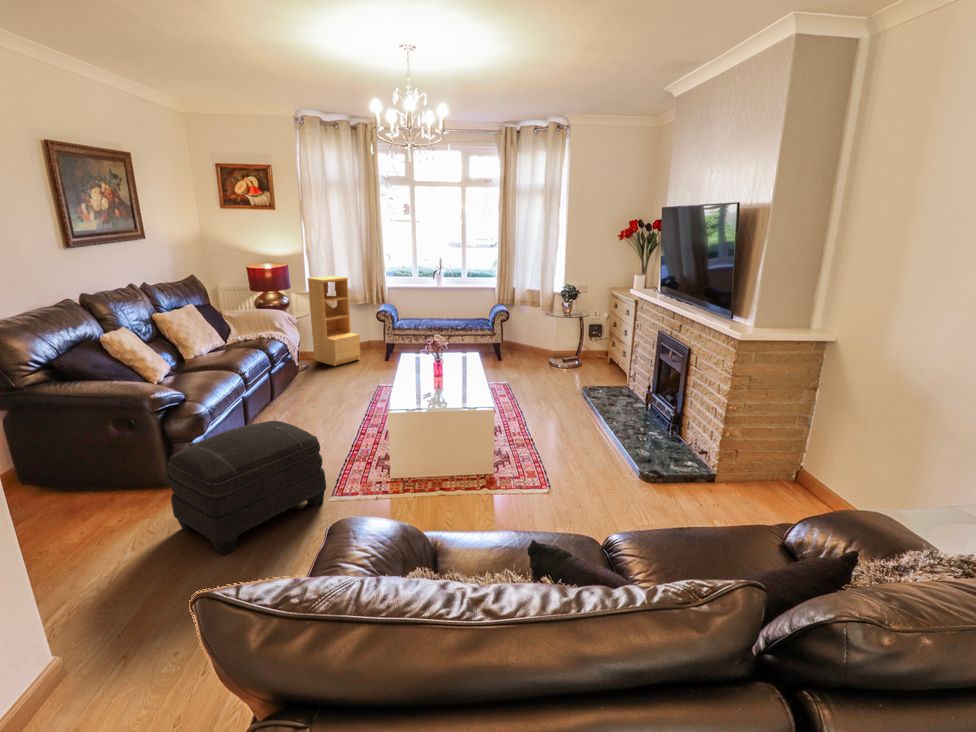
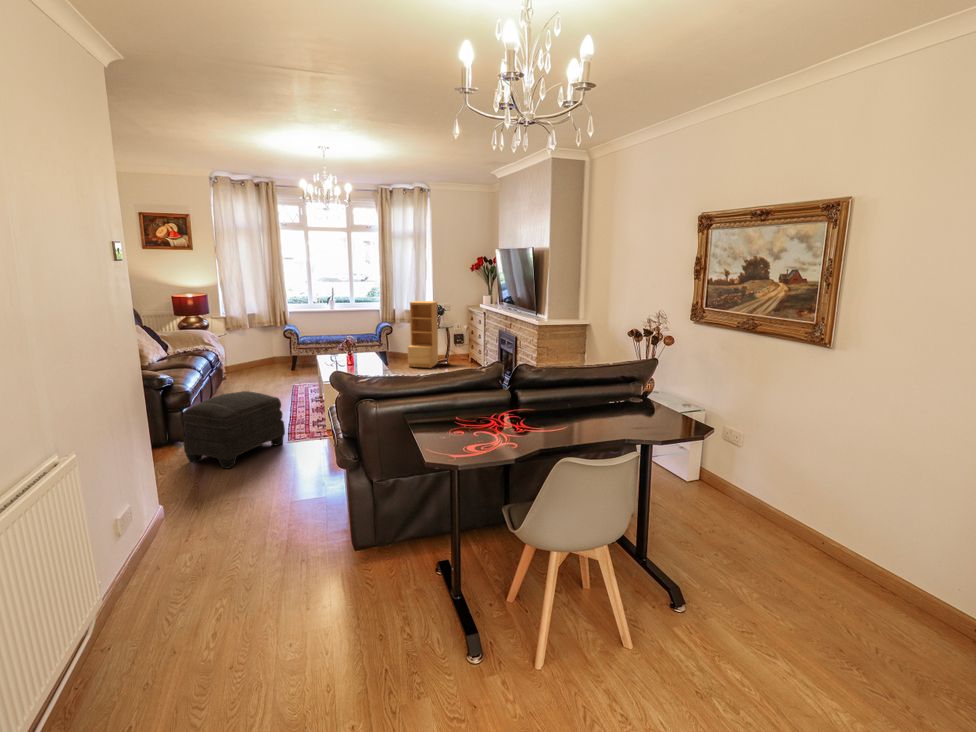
bookshelf: present [308,276,360,366] -> present [408,301,438,368]

